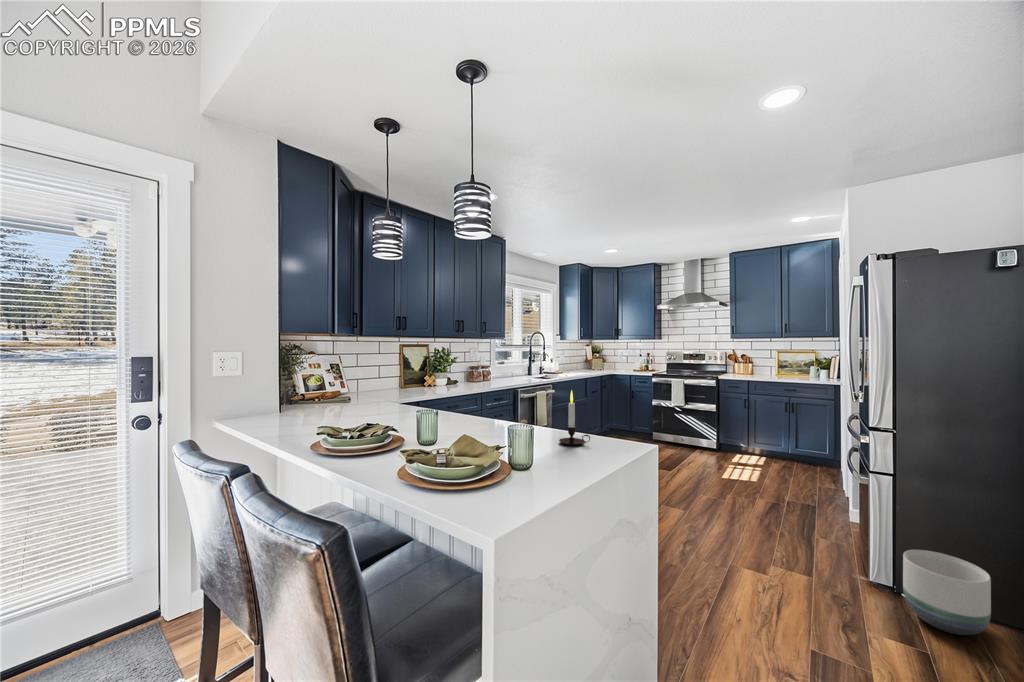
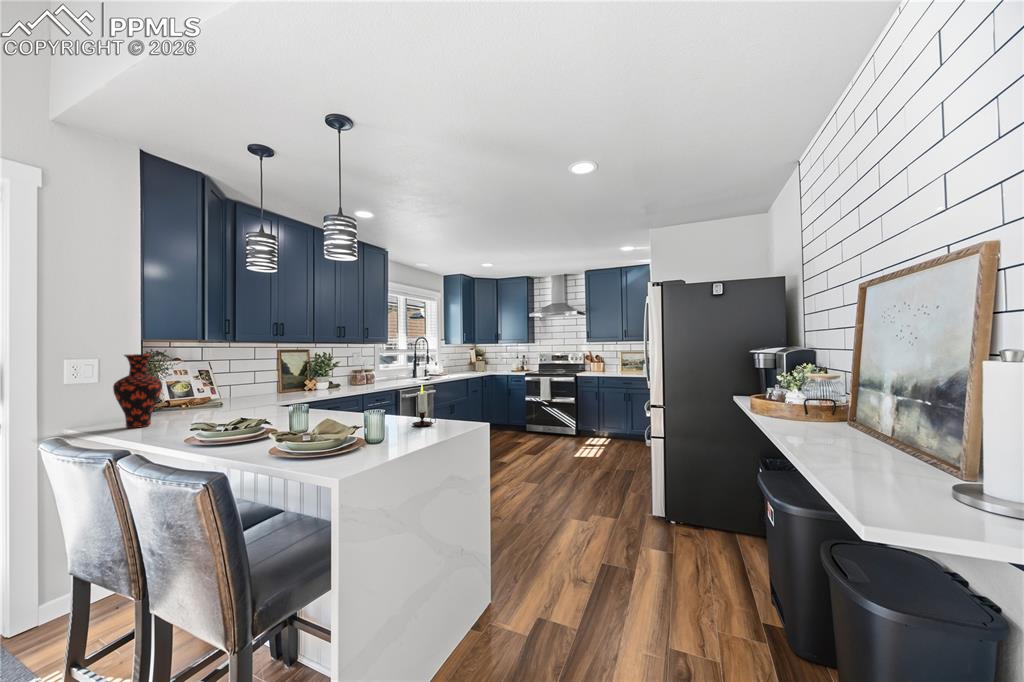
vase: none [249,348,294,425] -> present [113,354,162,428]
planter: present [903,550,991,635] -> none [669,490,714,542]

